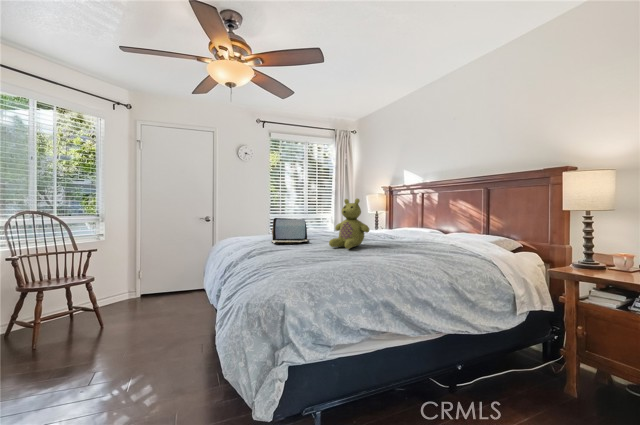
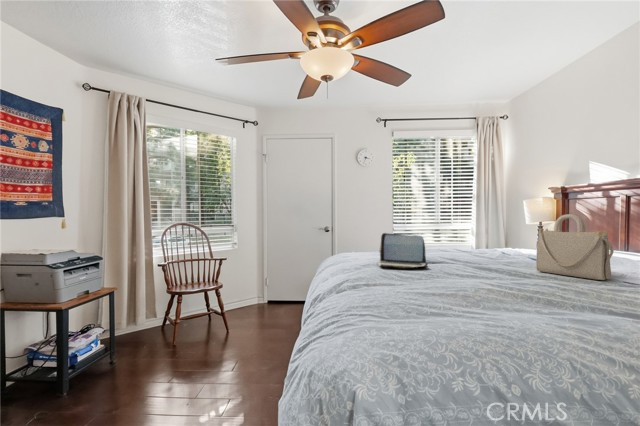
stuffed bear: present [329,198,369,249] -> none [454,208,524,286]
handbag: none [375,203,413,242] -> present [536,214,614,280]

